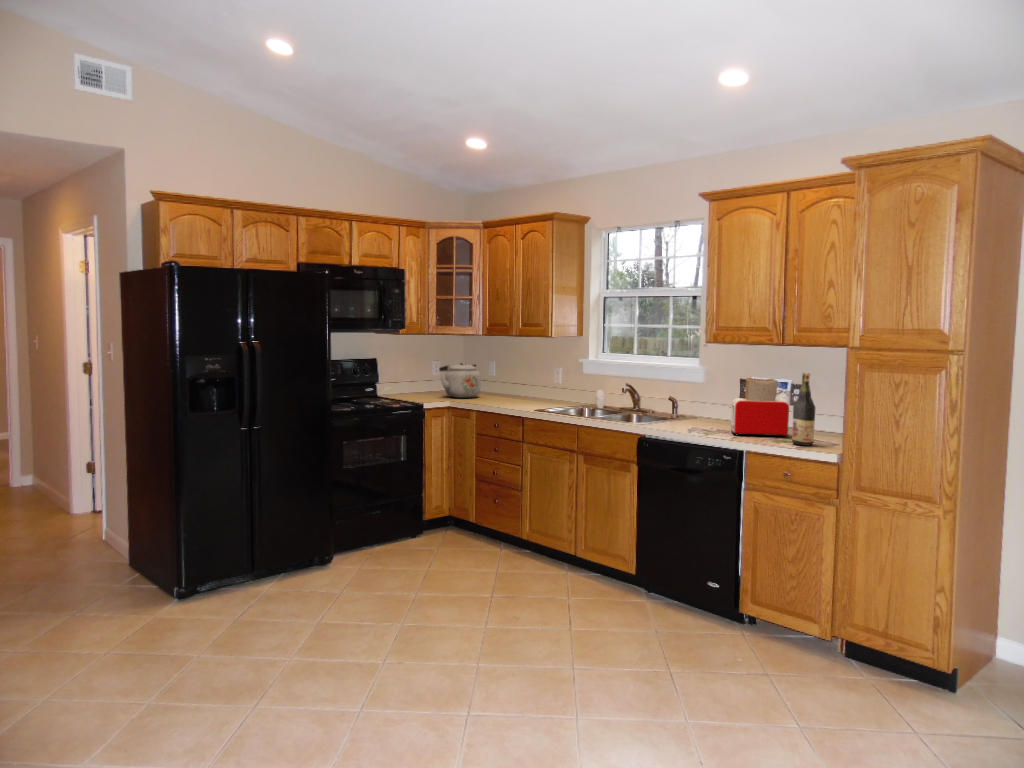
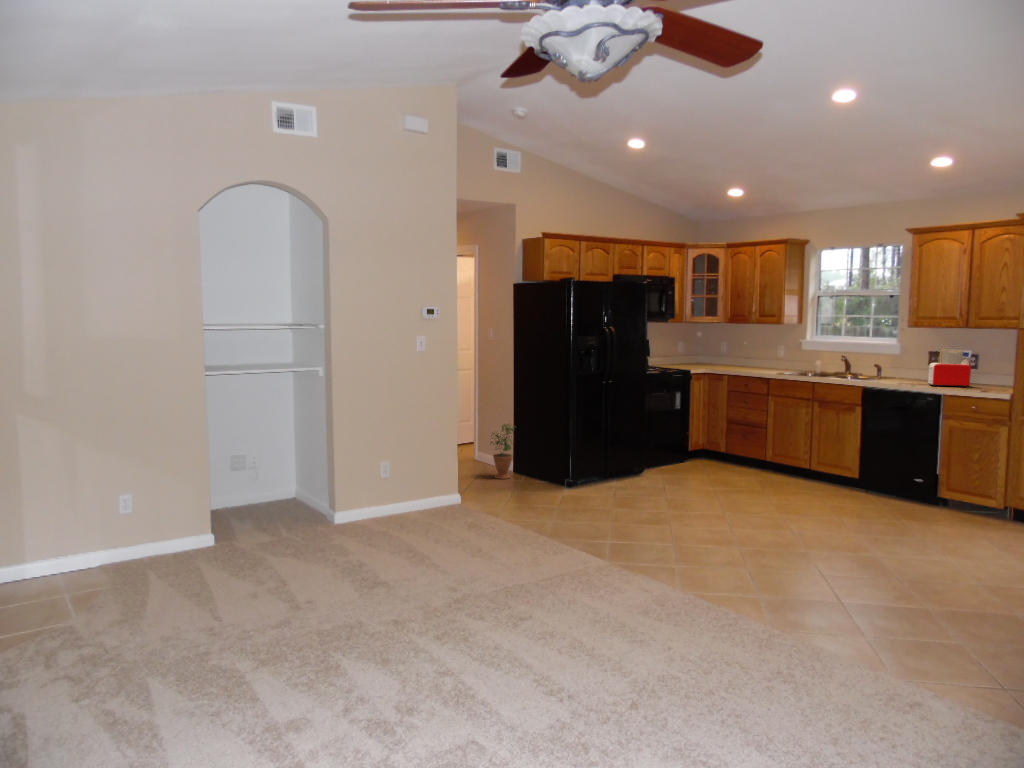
kettle: present [439,362,480,398] -> none [690,342,721,367]
wine bottle: present [792,373,815,446] -> none [975,345,992,391]
potted plant: none [76,489,126,583] -> present [492,424,514,479]

